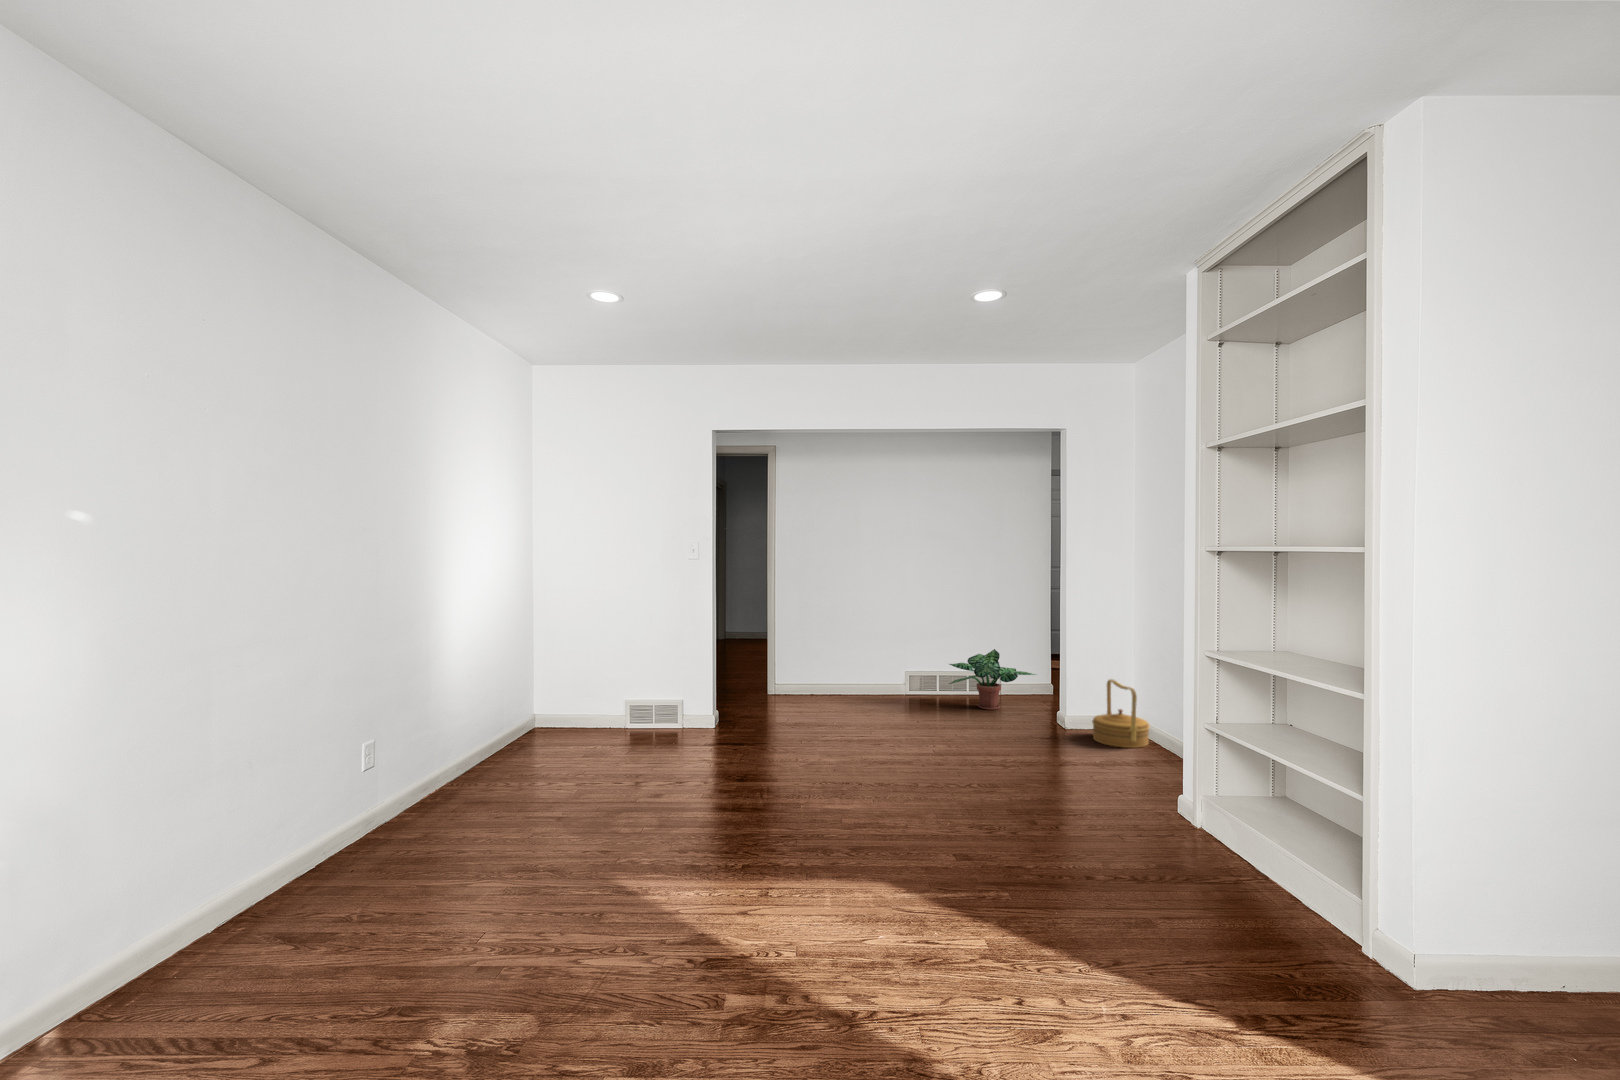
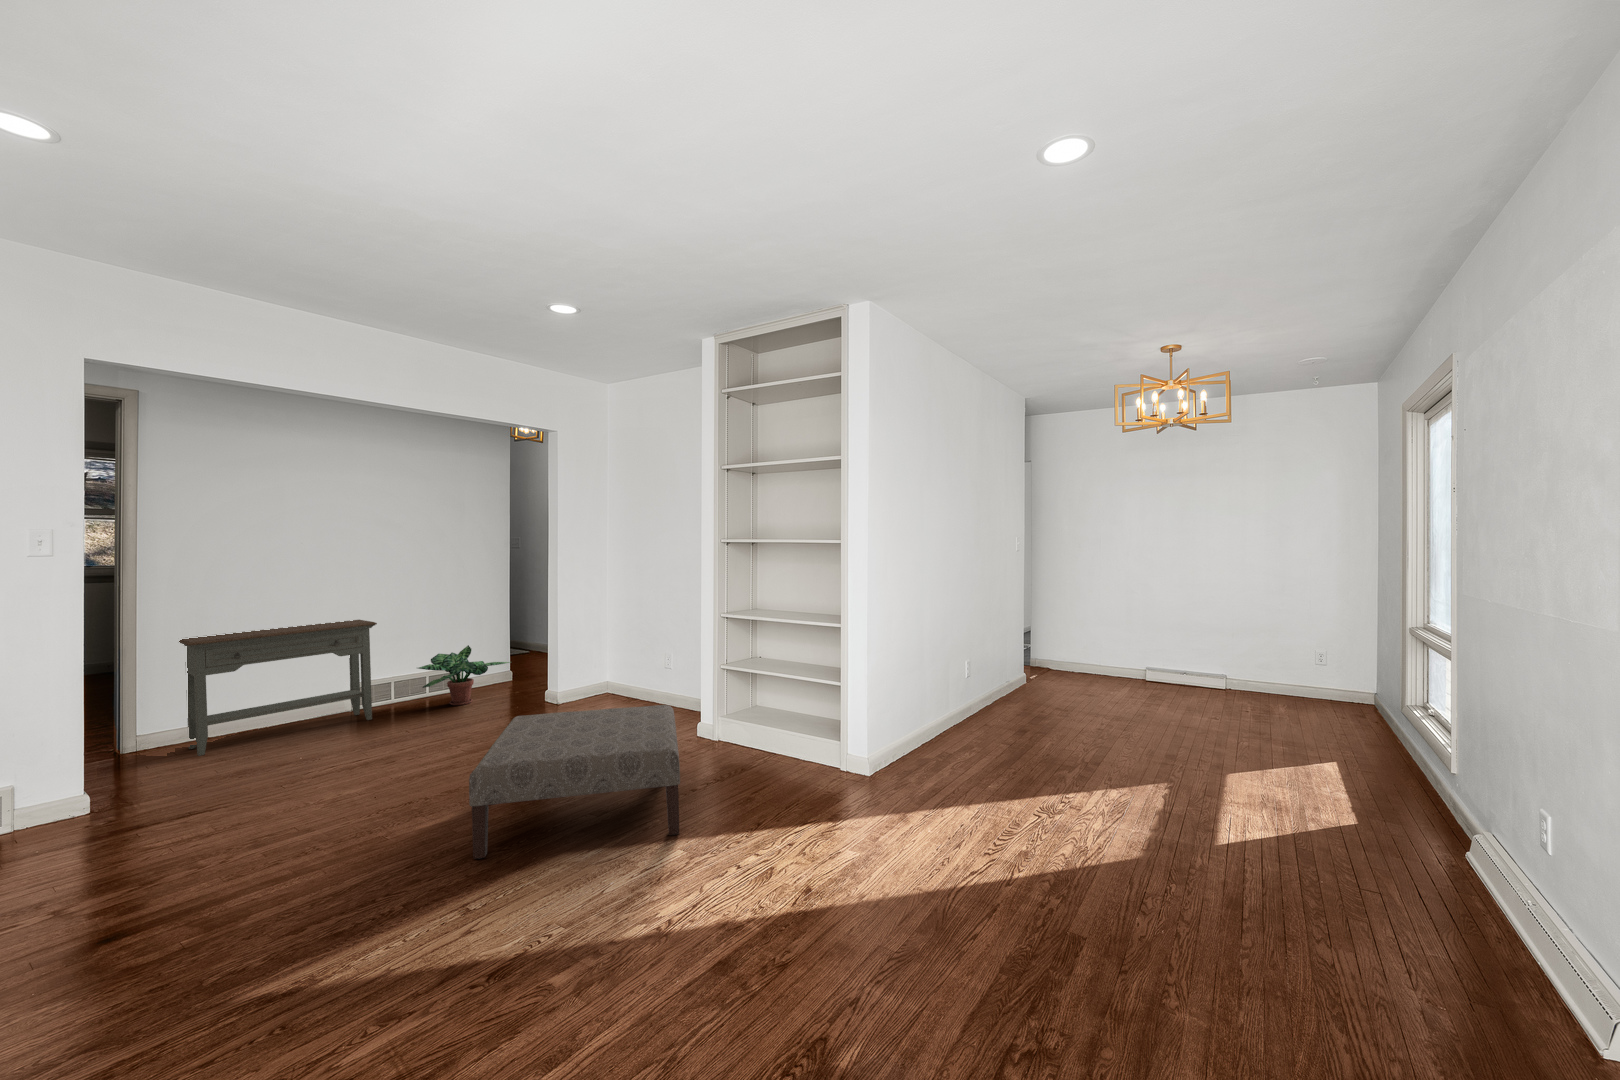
console table: none [784,611,915,704] -> present [179,620,377,756]
woven basket: present [1092,679,1150,748] -> none [578,653,623,706]
ottoman: none [818,727,1101,924] -> present [469,705,680,859]

